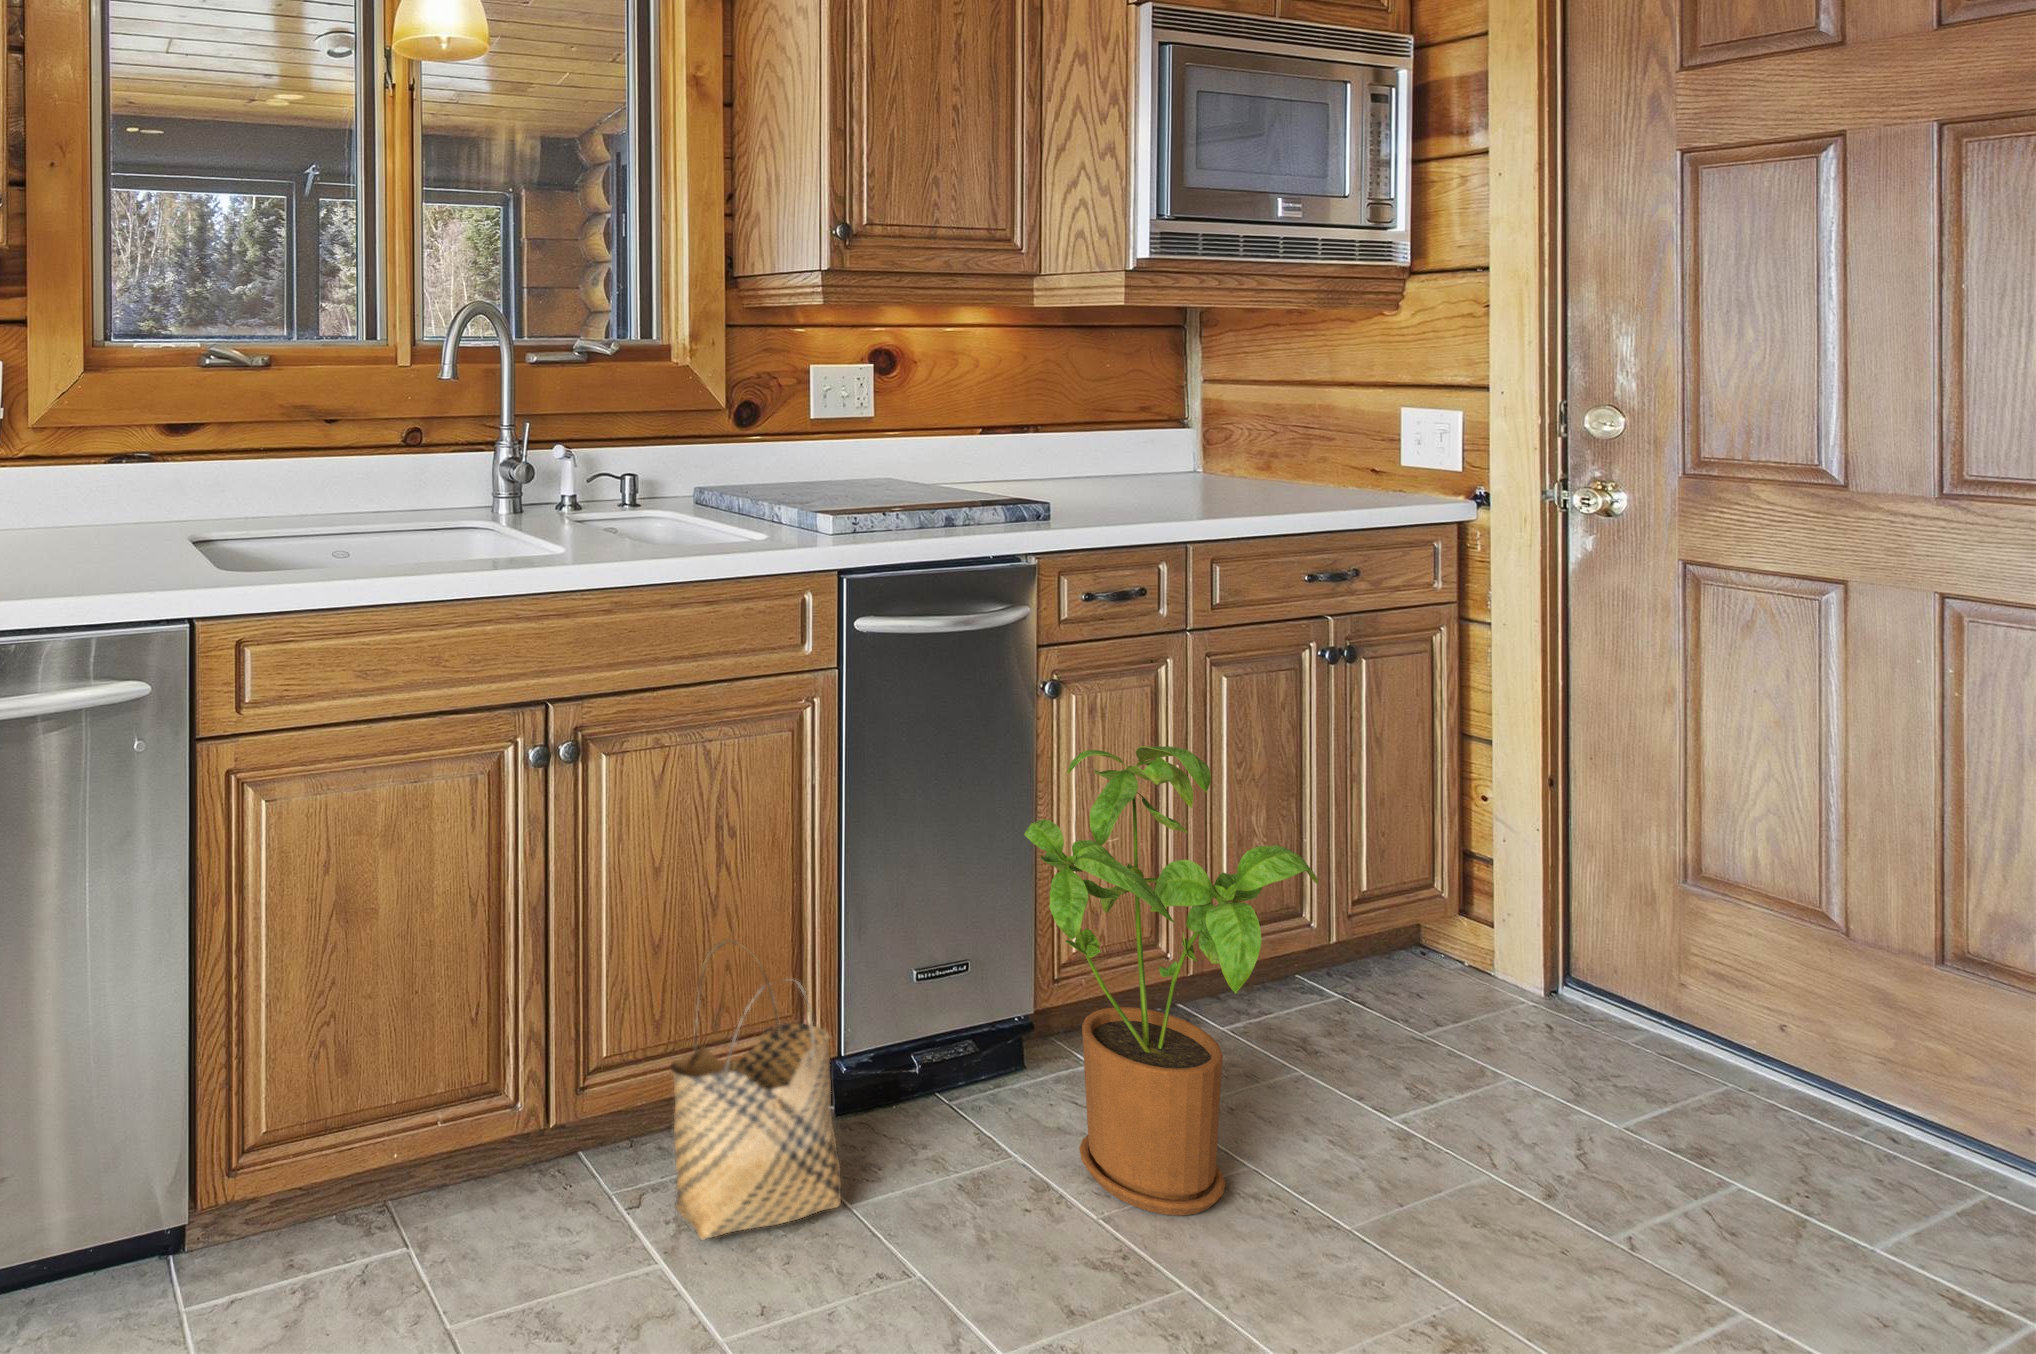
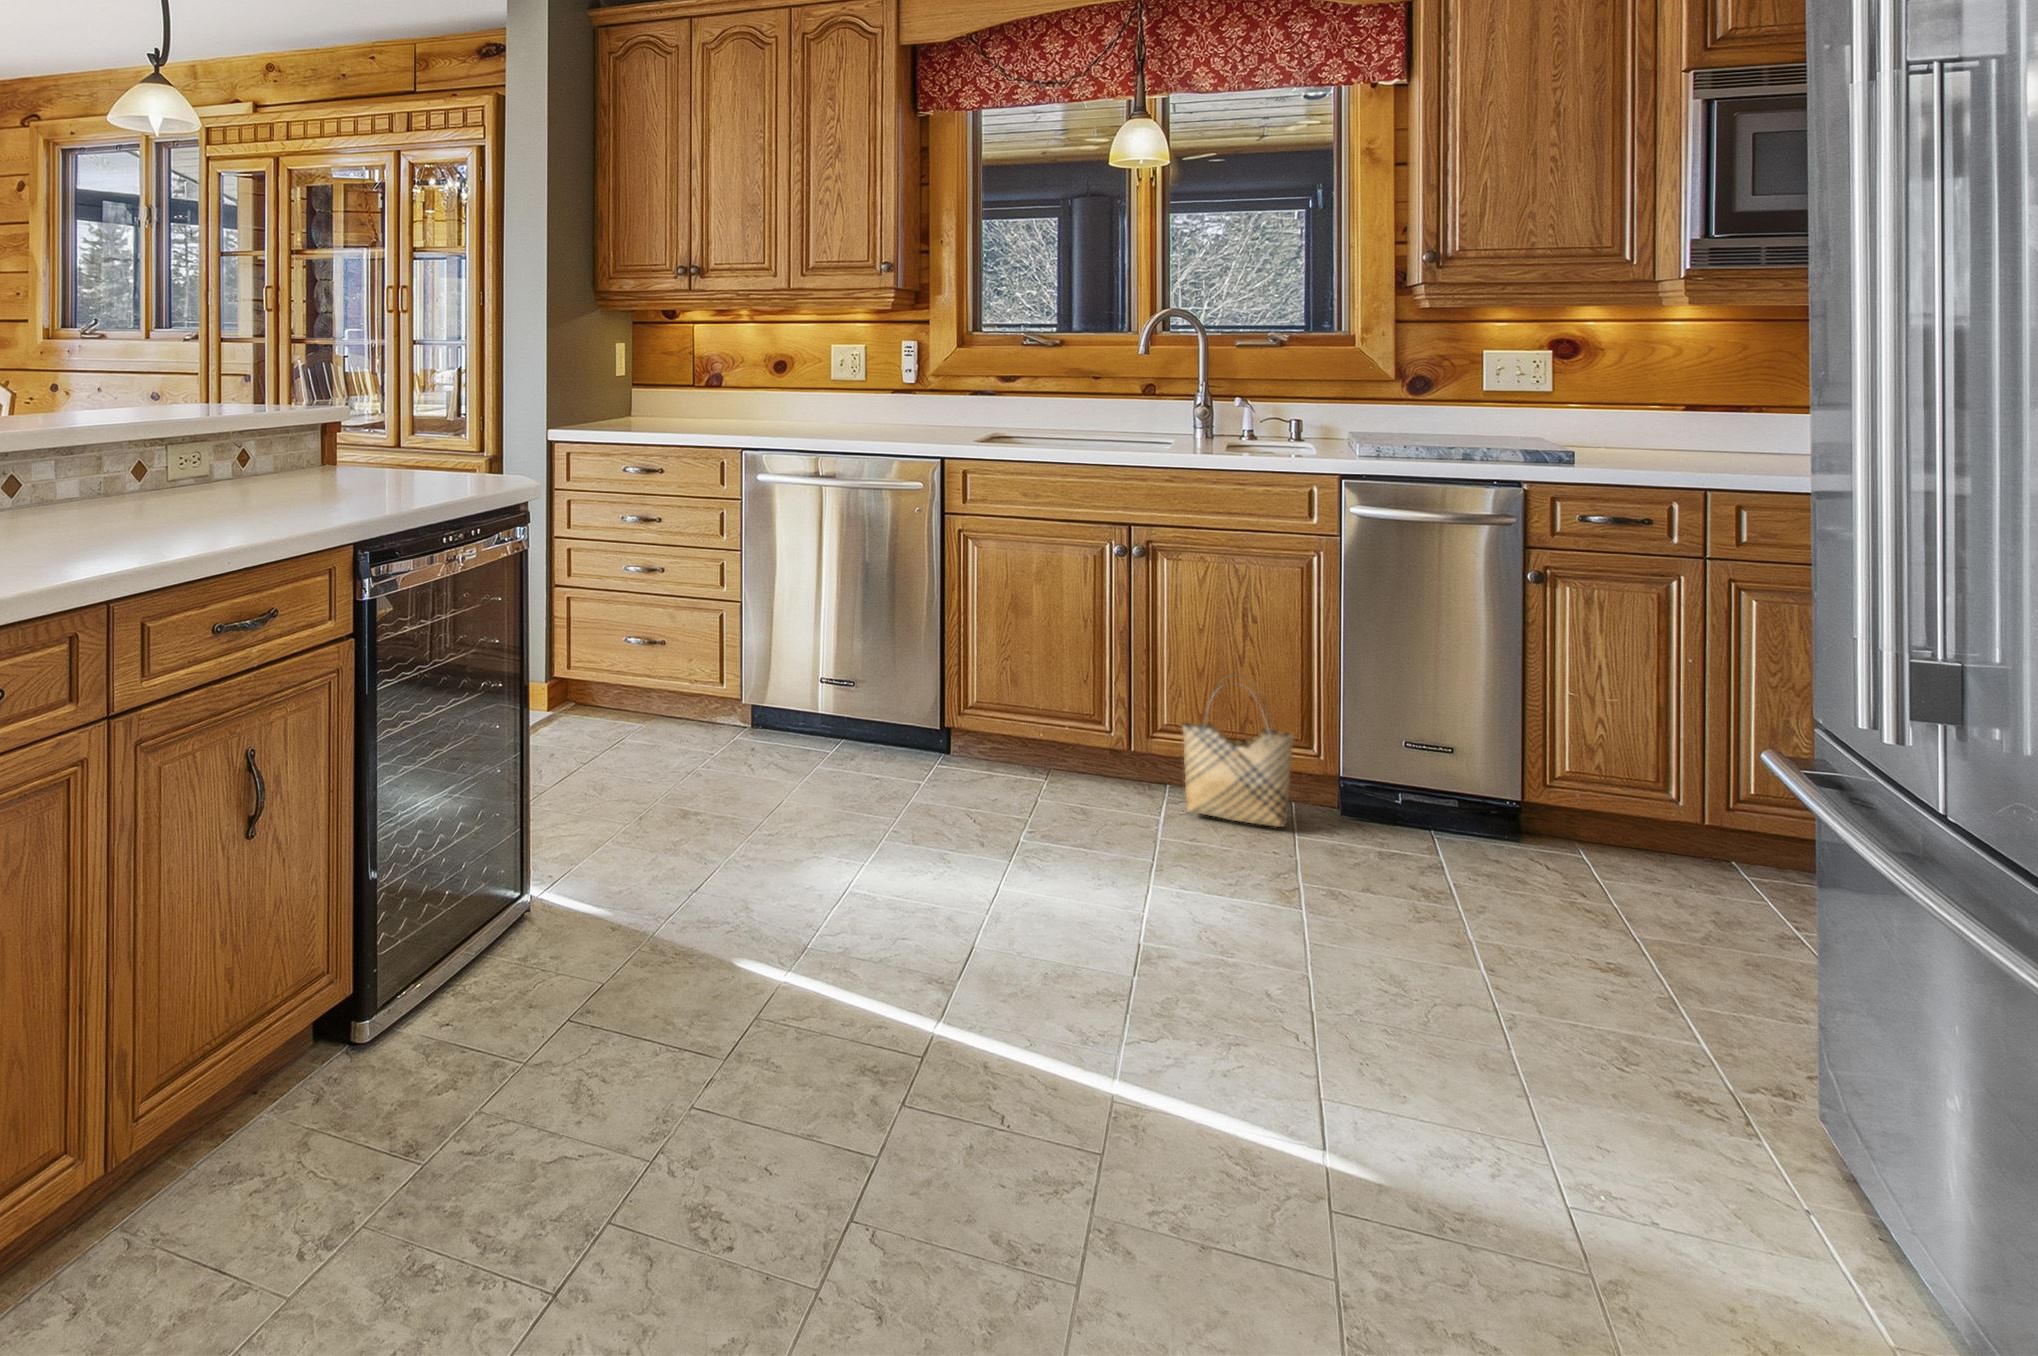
house plant: present [1024,746,1318,1216] -> none [1424,606,1635,895]

